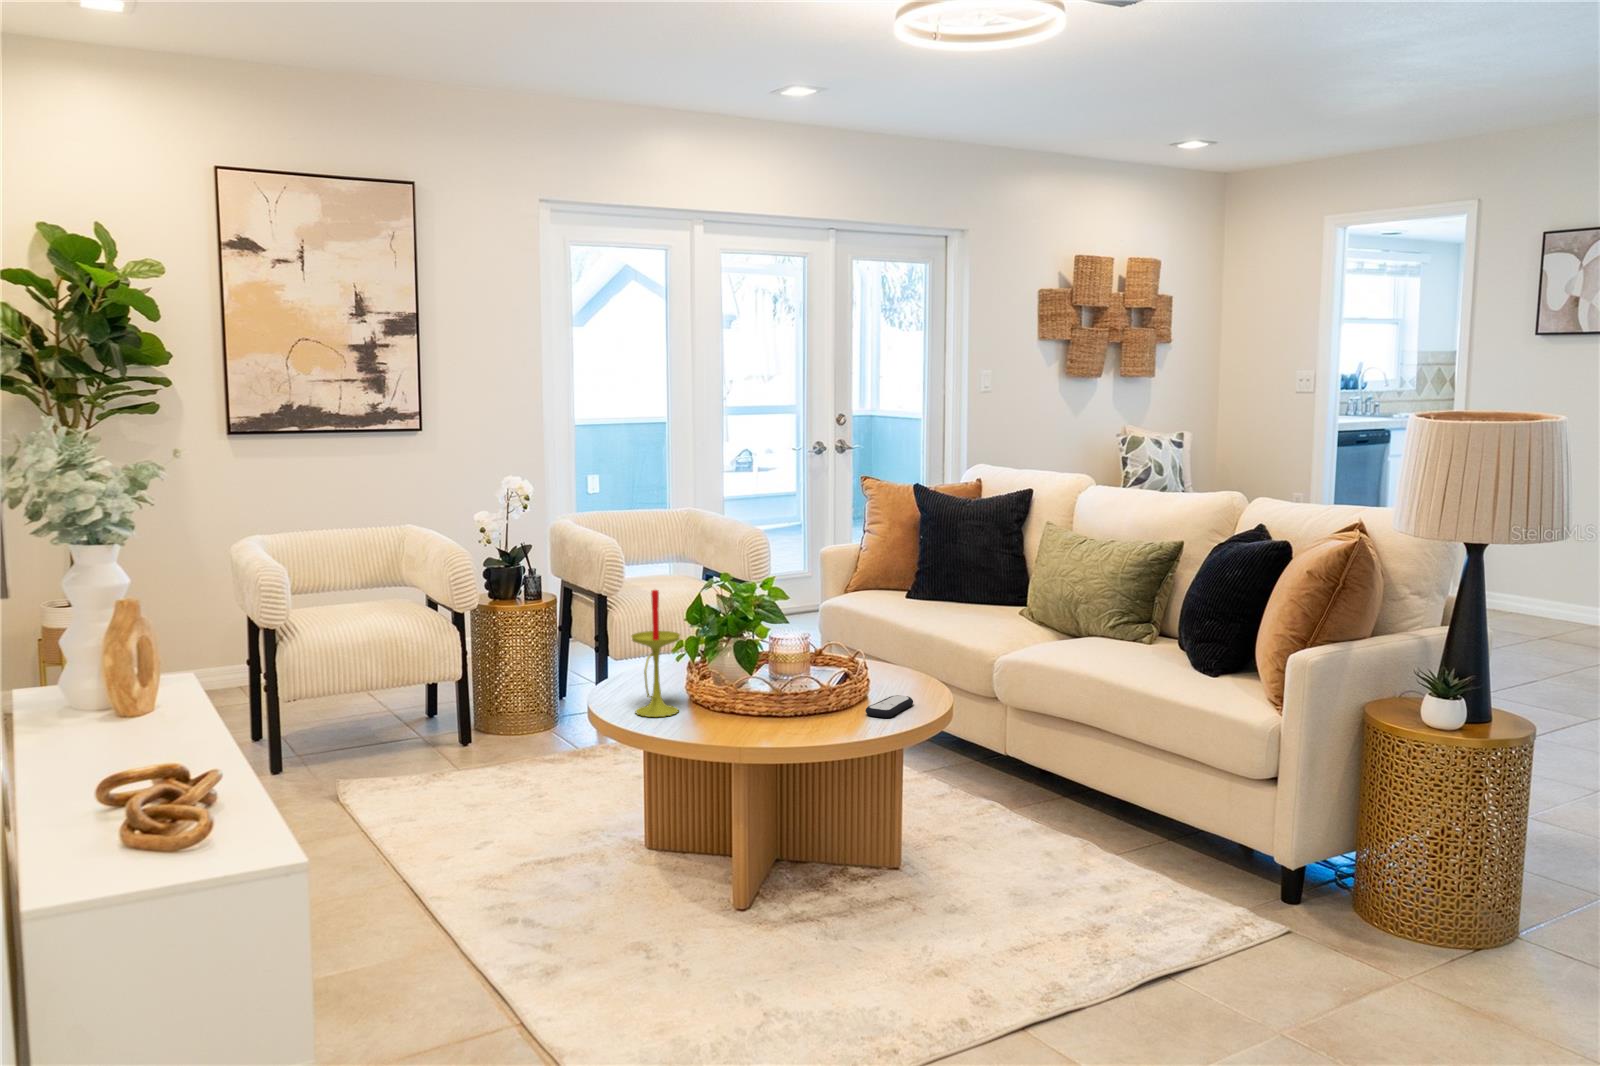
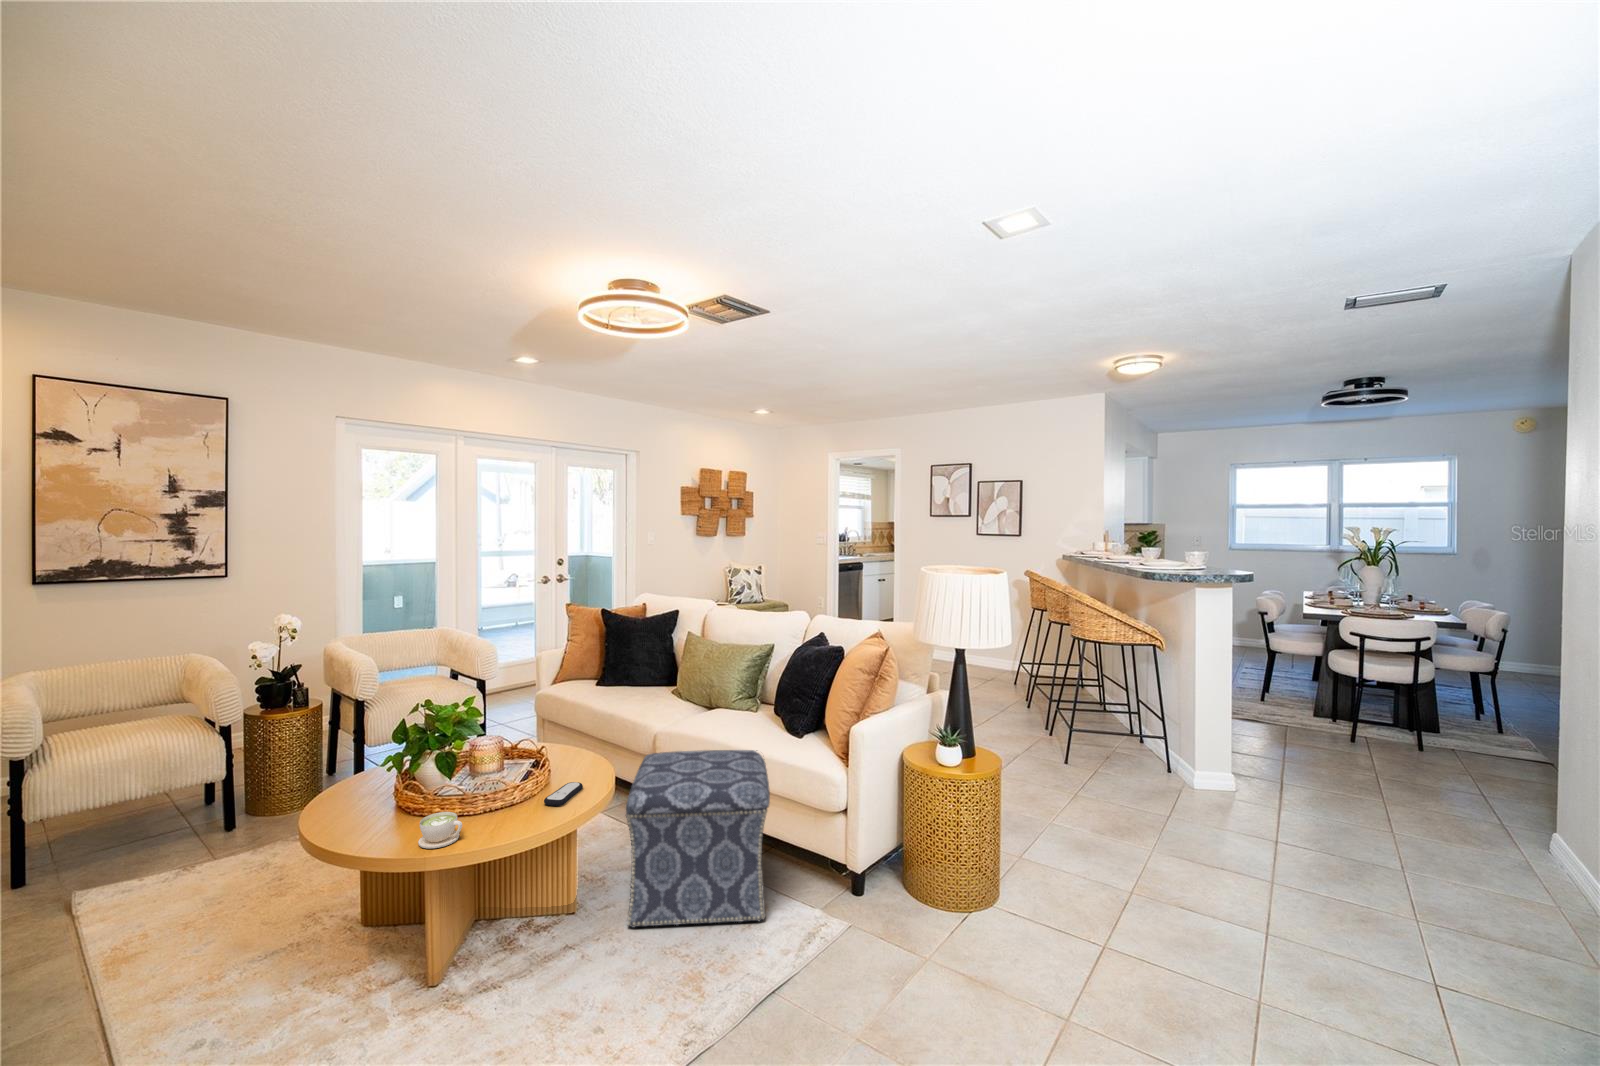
candle: present [631,590,680,717] -> none [340,720,387,830]
ottoman: none [972,678,1179,910] -> present [626,750,770,927]
coffee cup: none [726,703,776,740] -> present [418,812,462,849]

